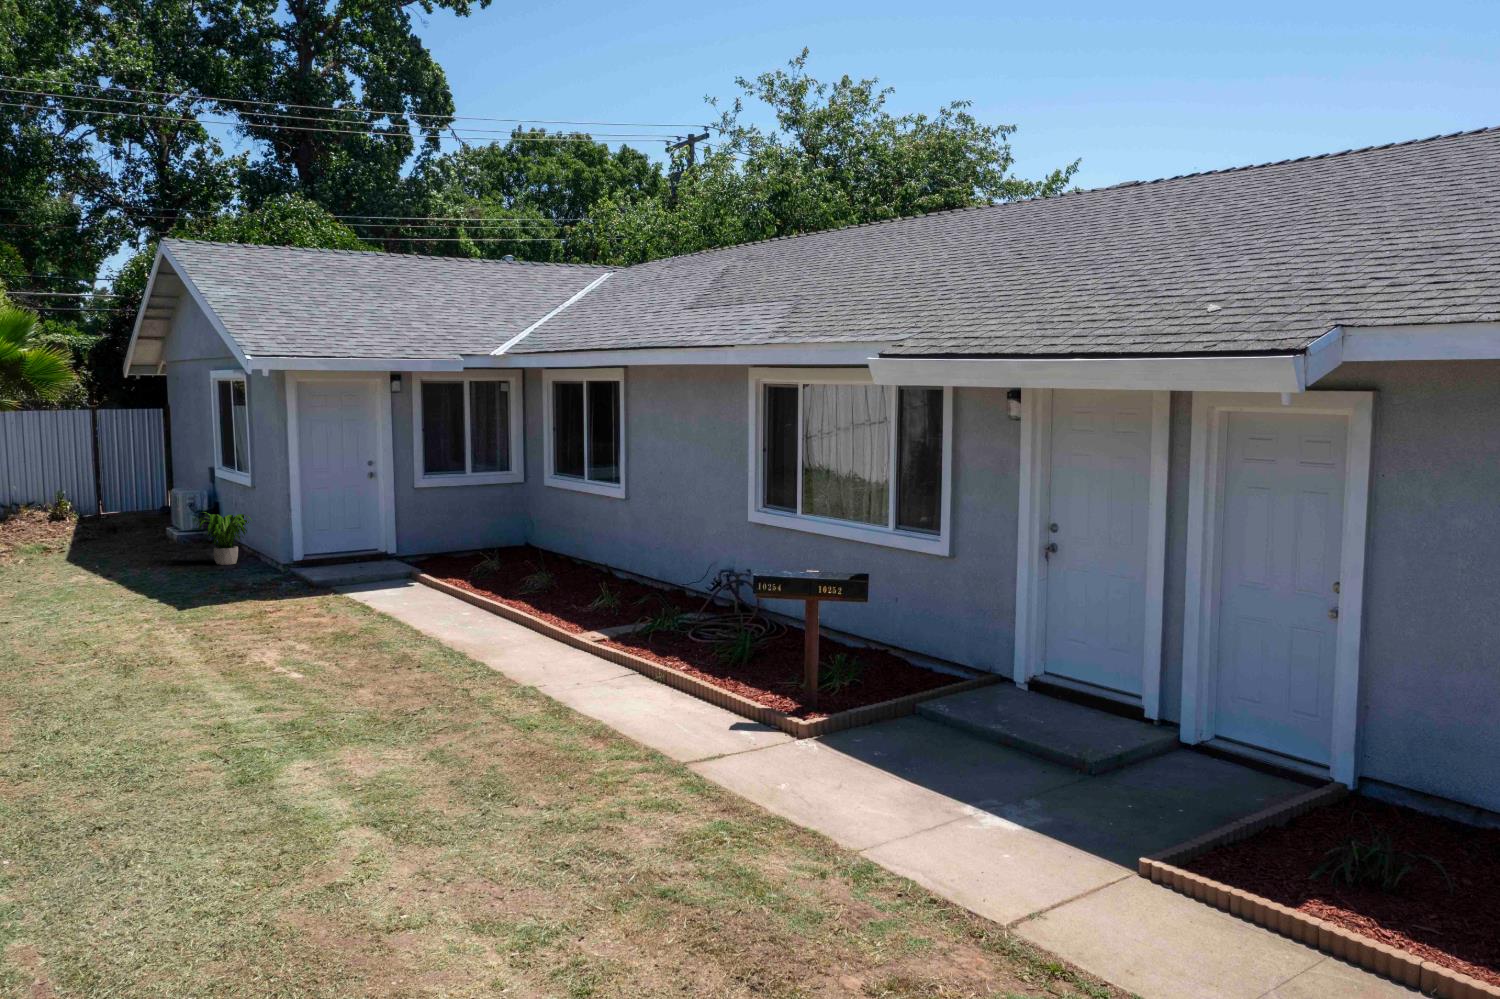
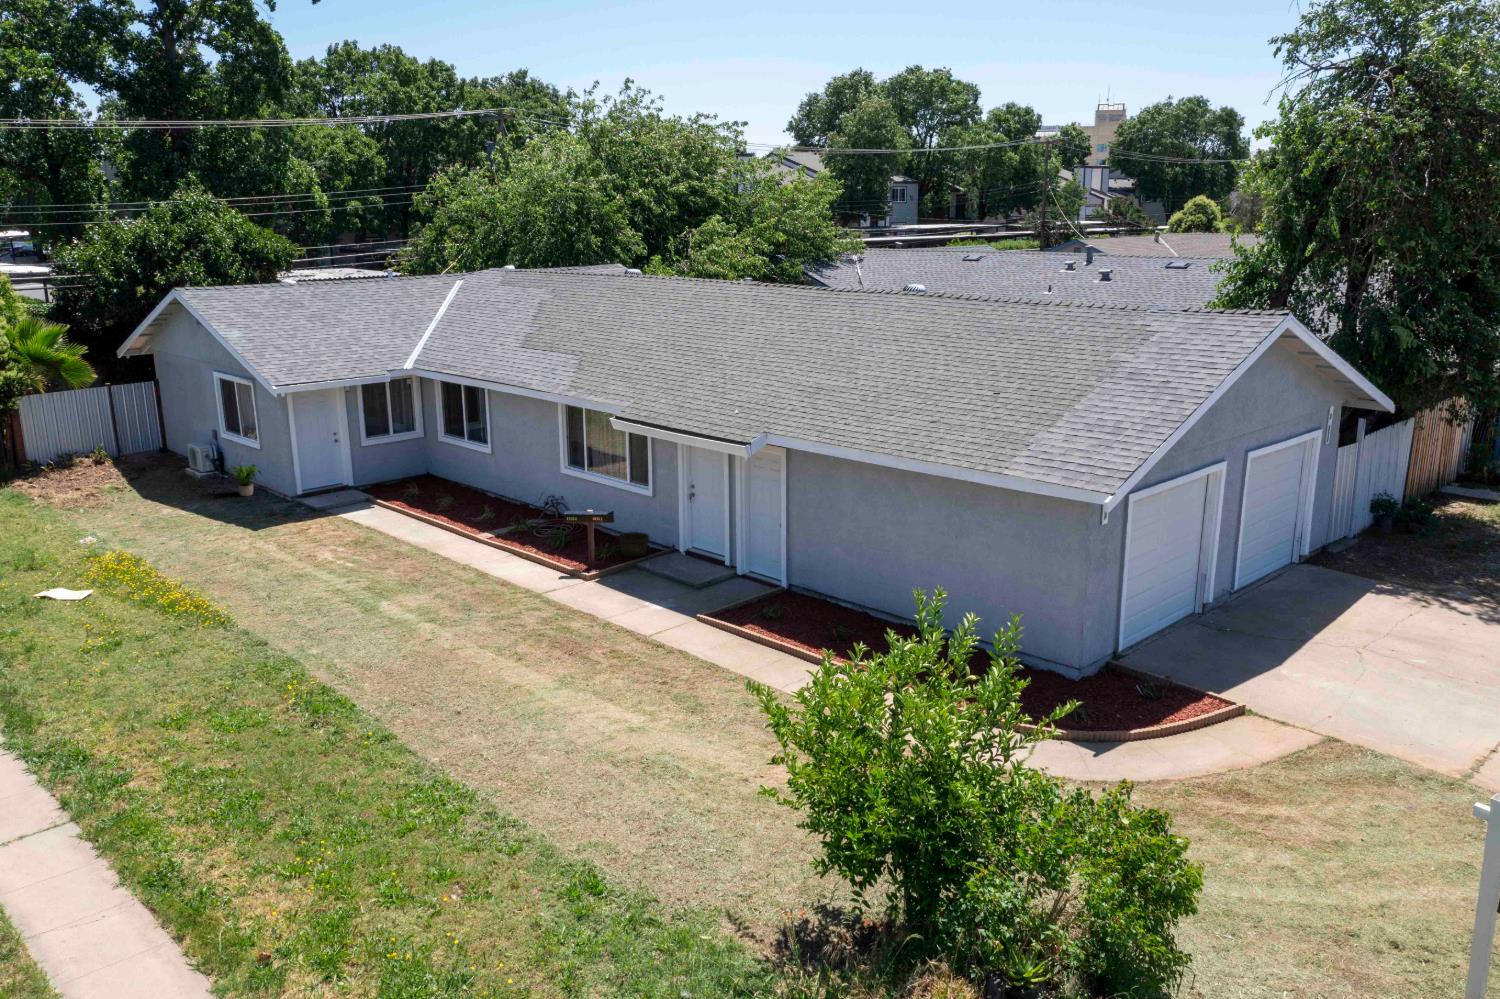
wooden bucket: none [866,628,937,691] -> present [619,532,649,557]

